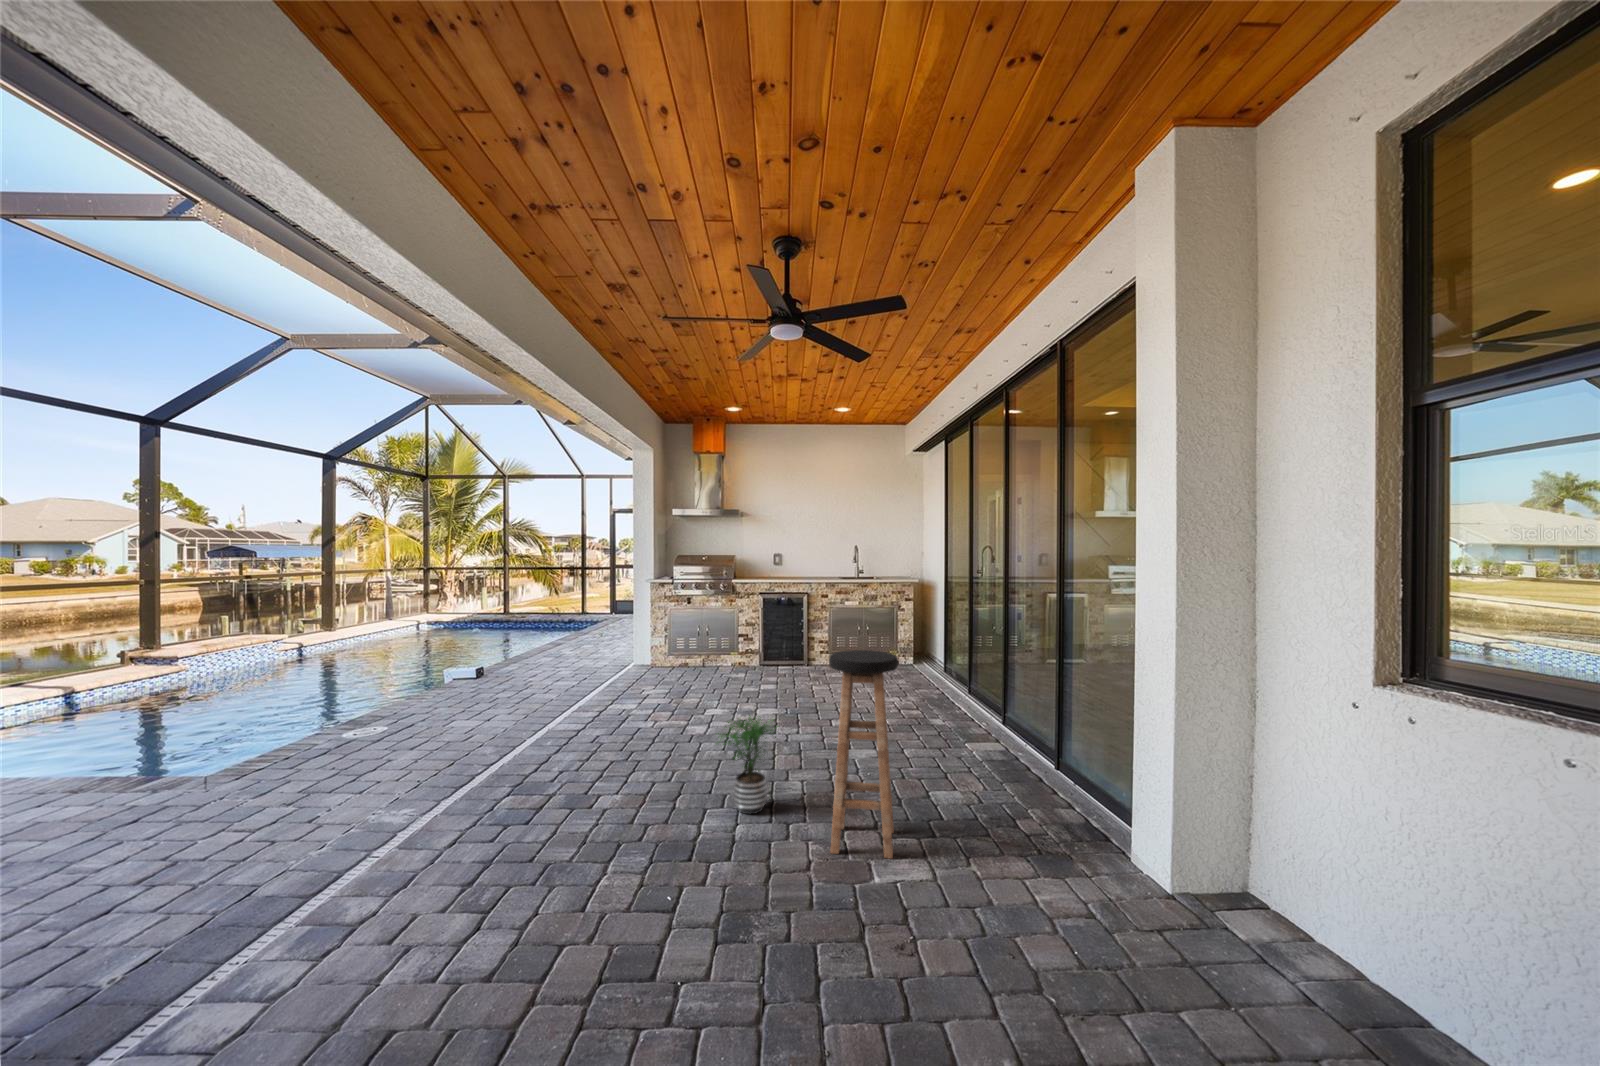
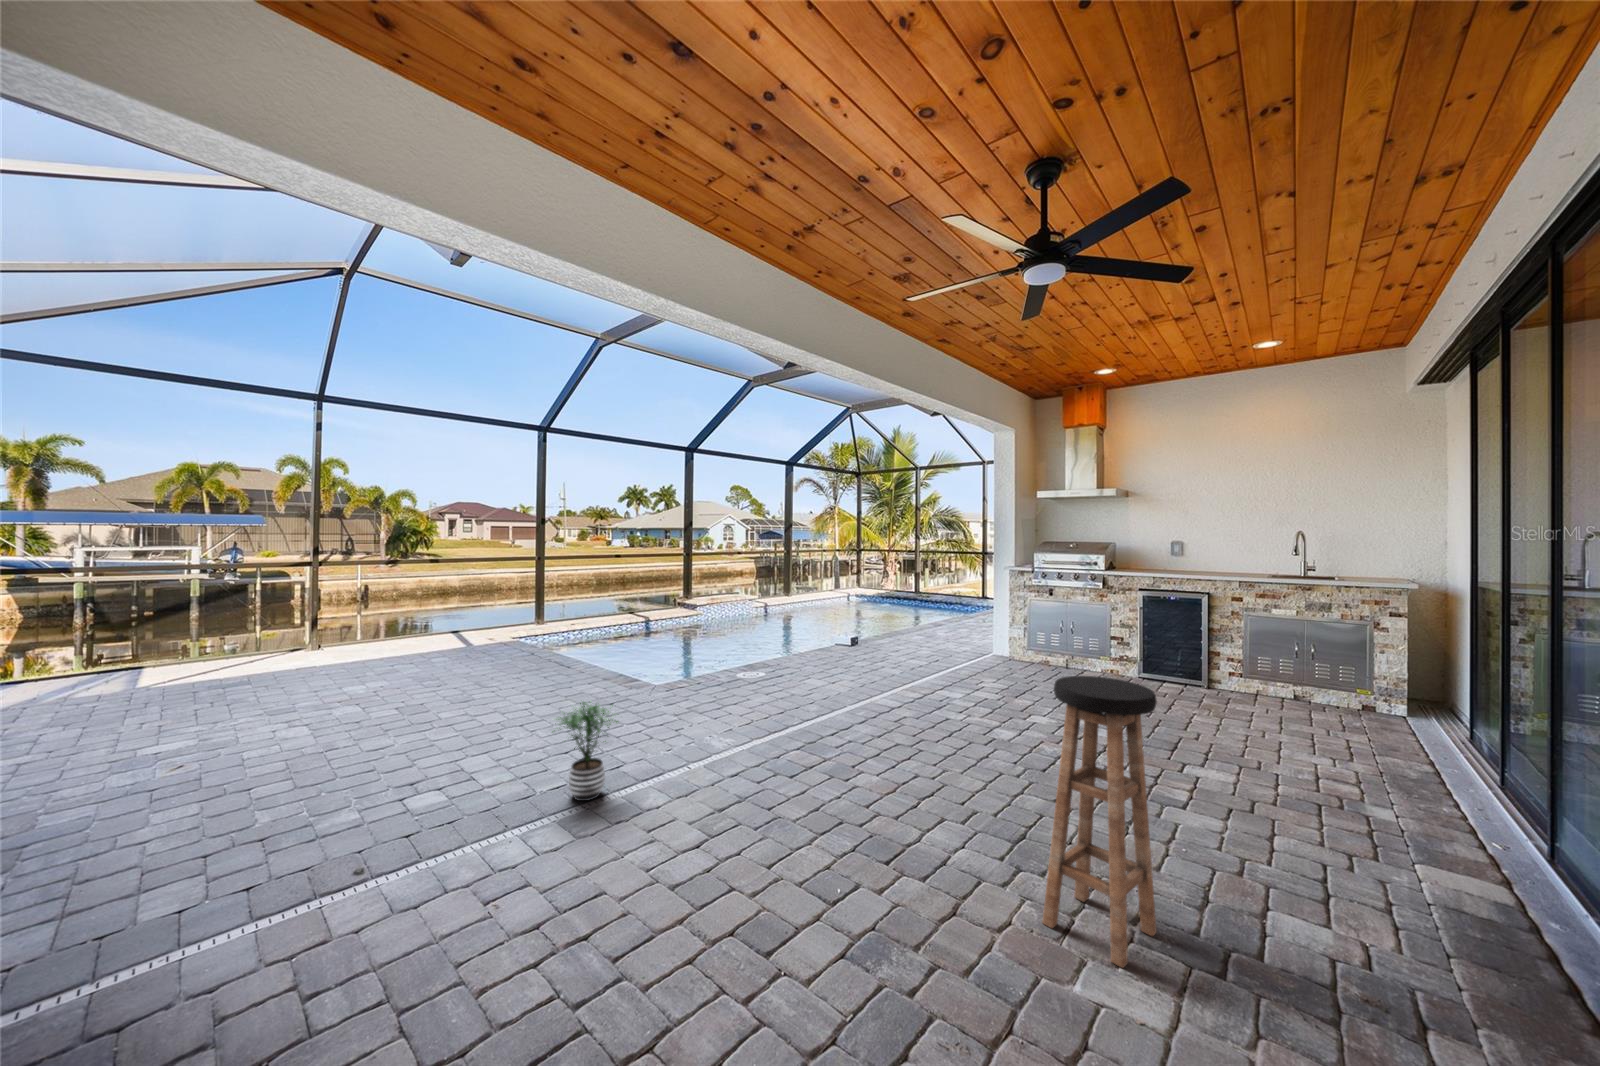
potted plant: present [718,715,778,814] -> present [552,701,618,801]

